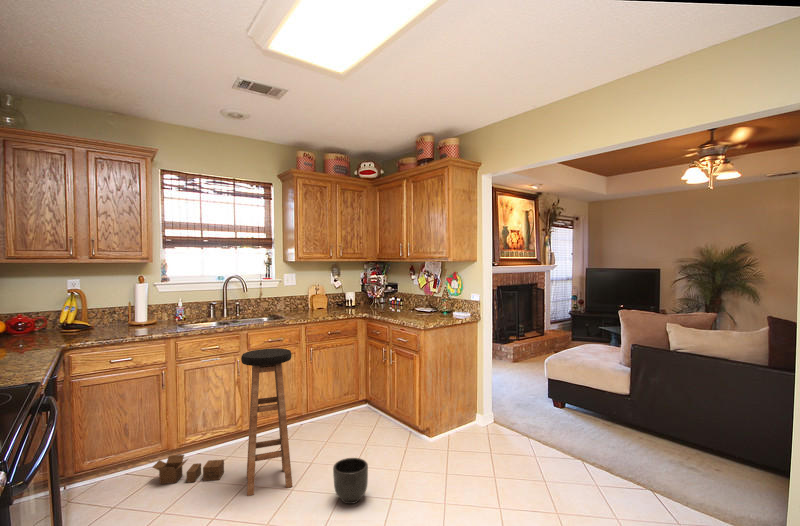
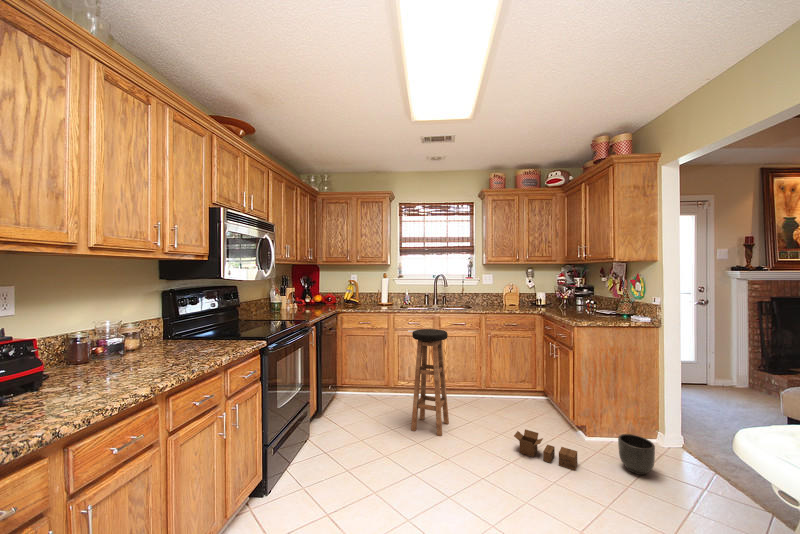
cardboard box: present [153,455,224,484] -> present [514,429,577,470]
planter: present [333,458,368,504] -> present [618,434,655,475]

